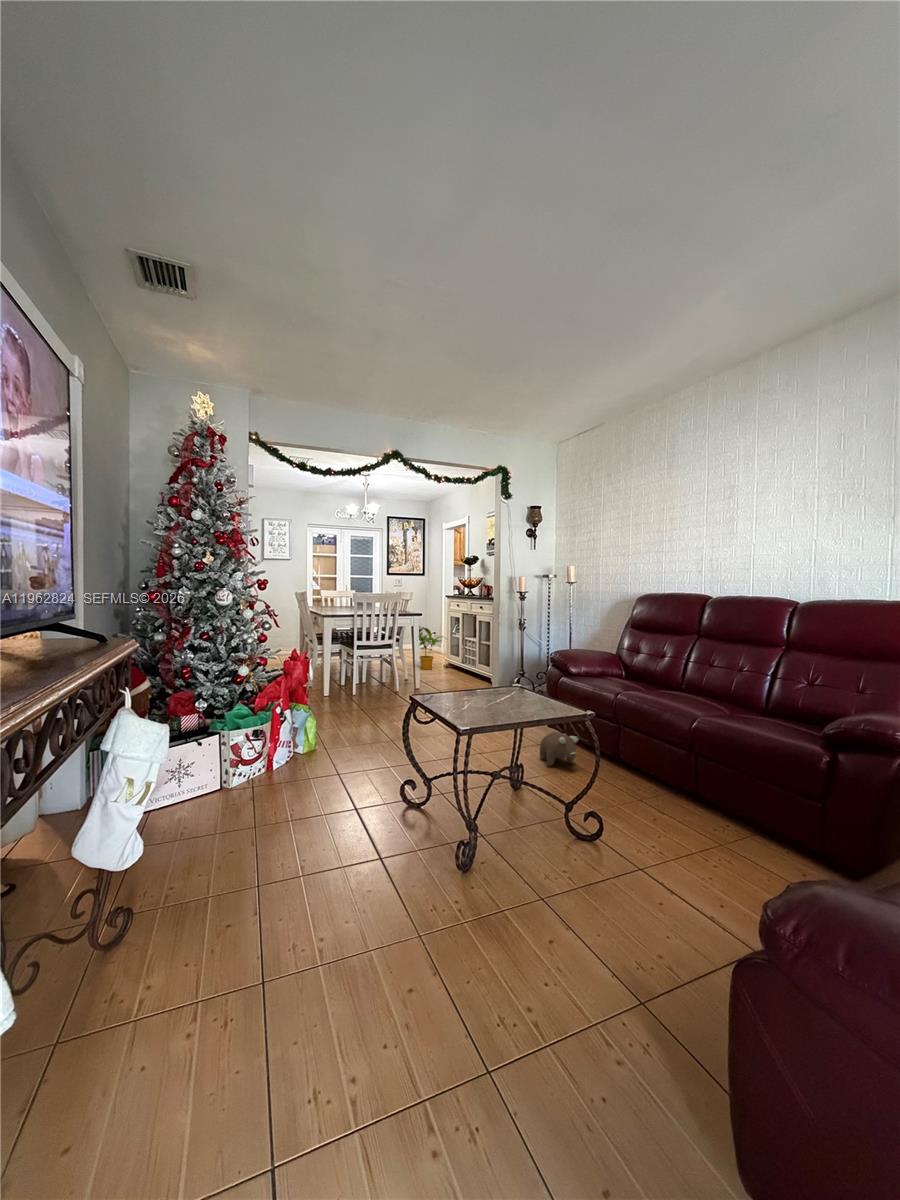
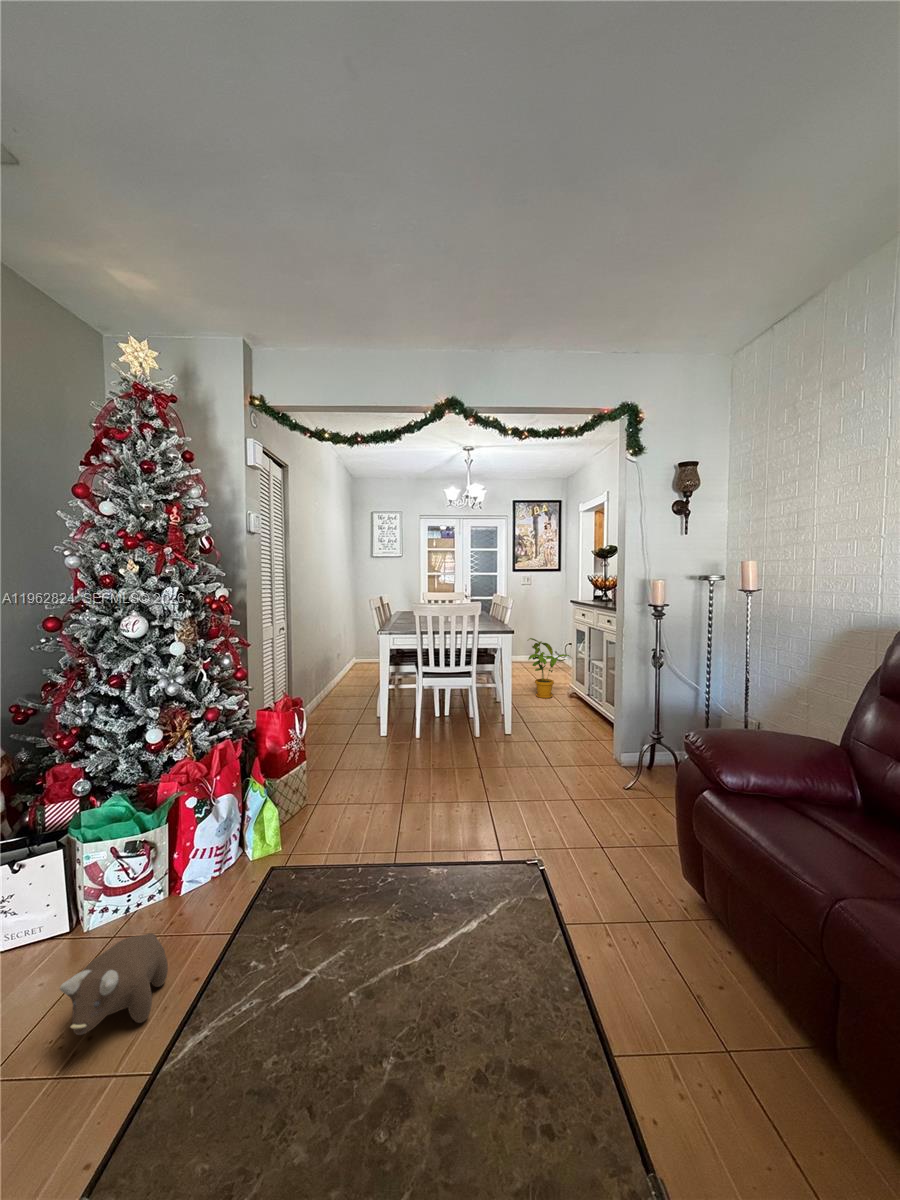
plush toy: present [540,732,579,766] -> present [60,933,168,1035]

